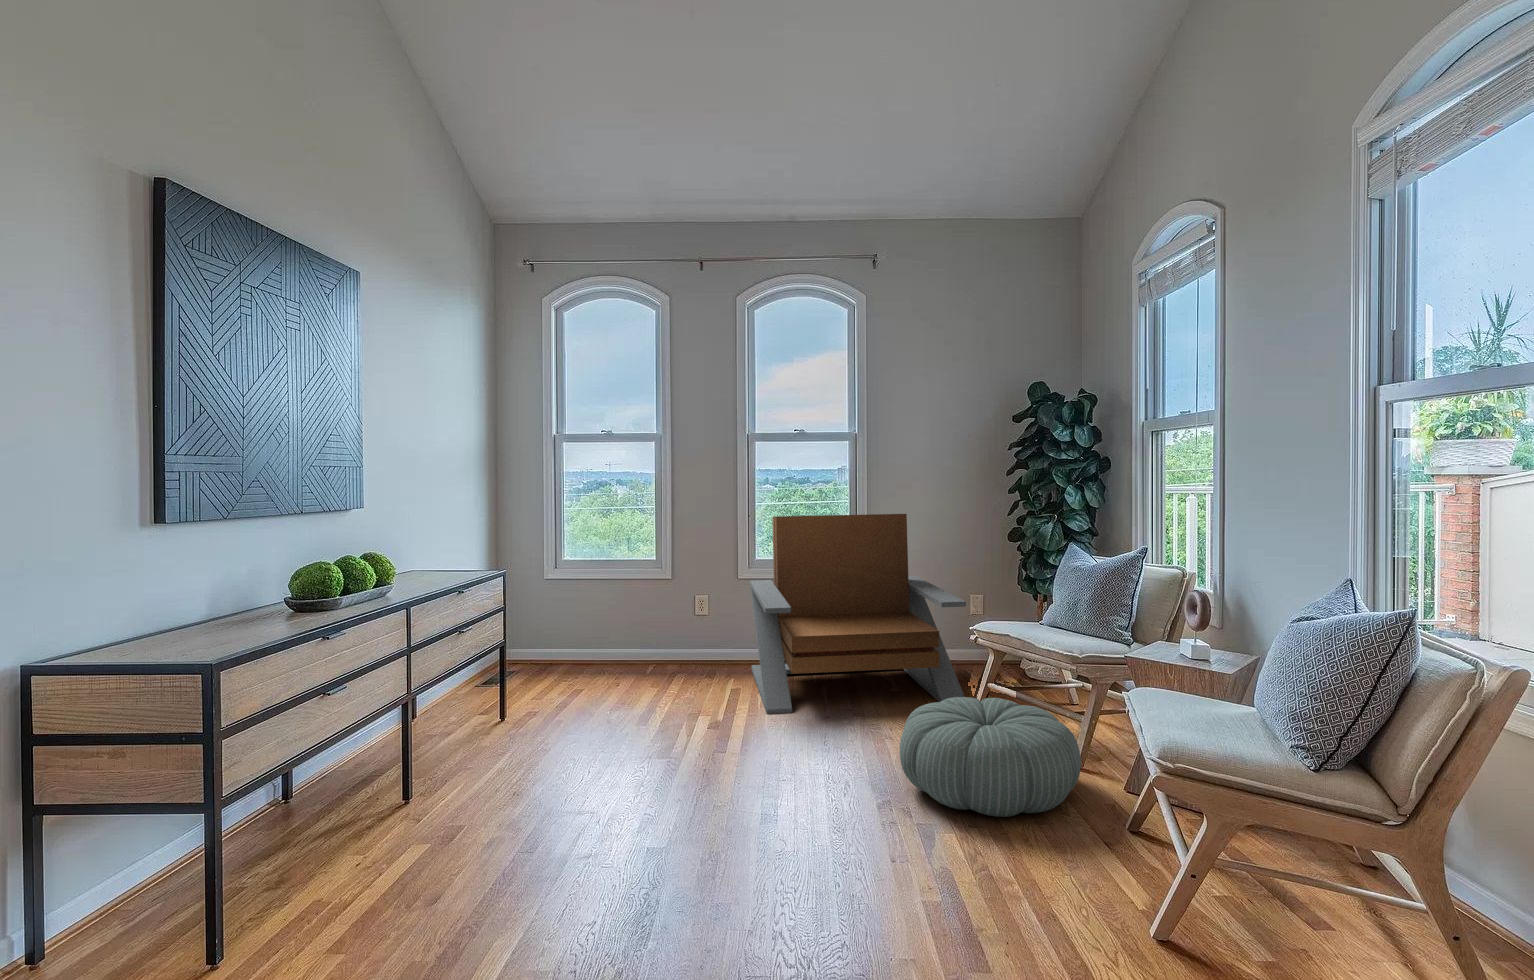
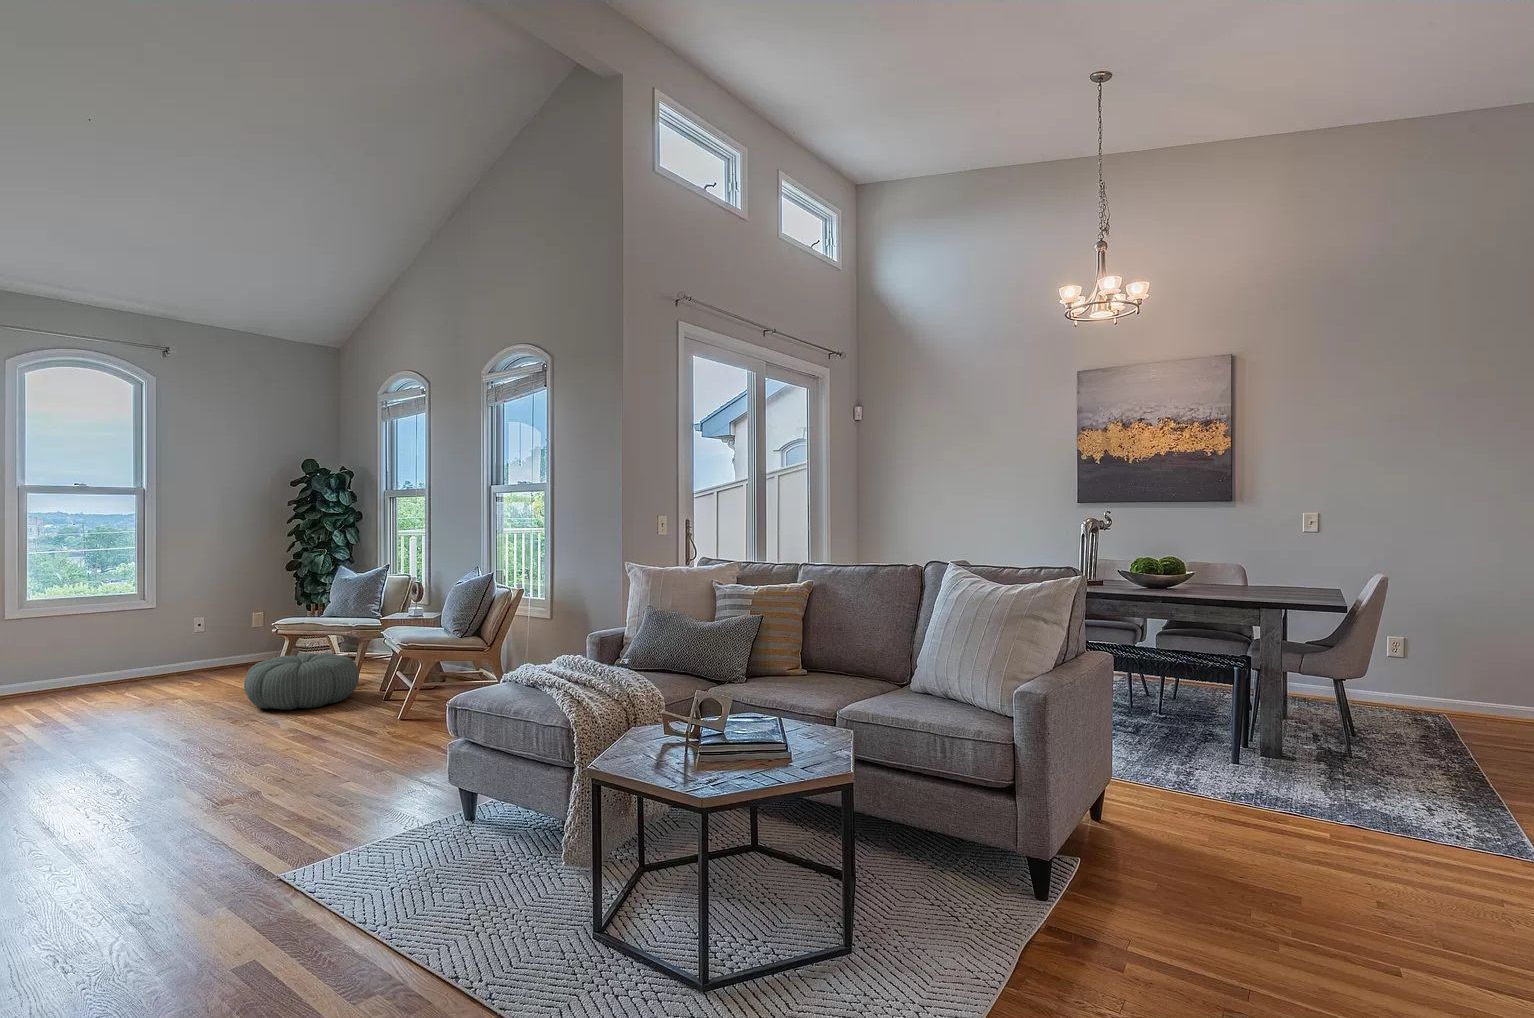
lounge chair: present [750,514,966,714] -> none [47,552,268,708]

